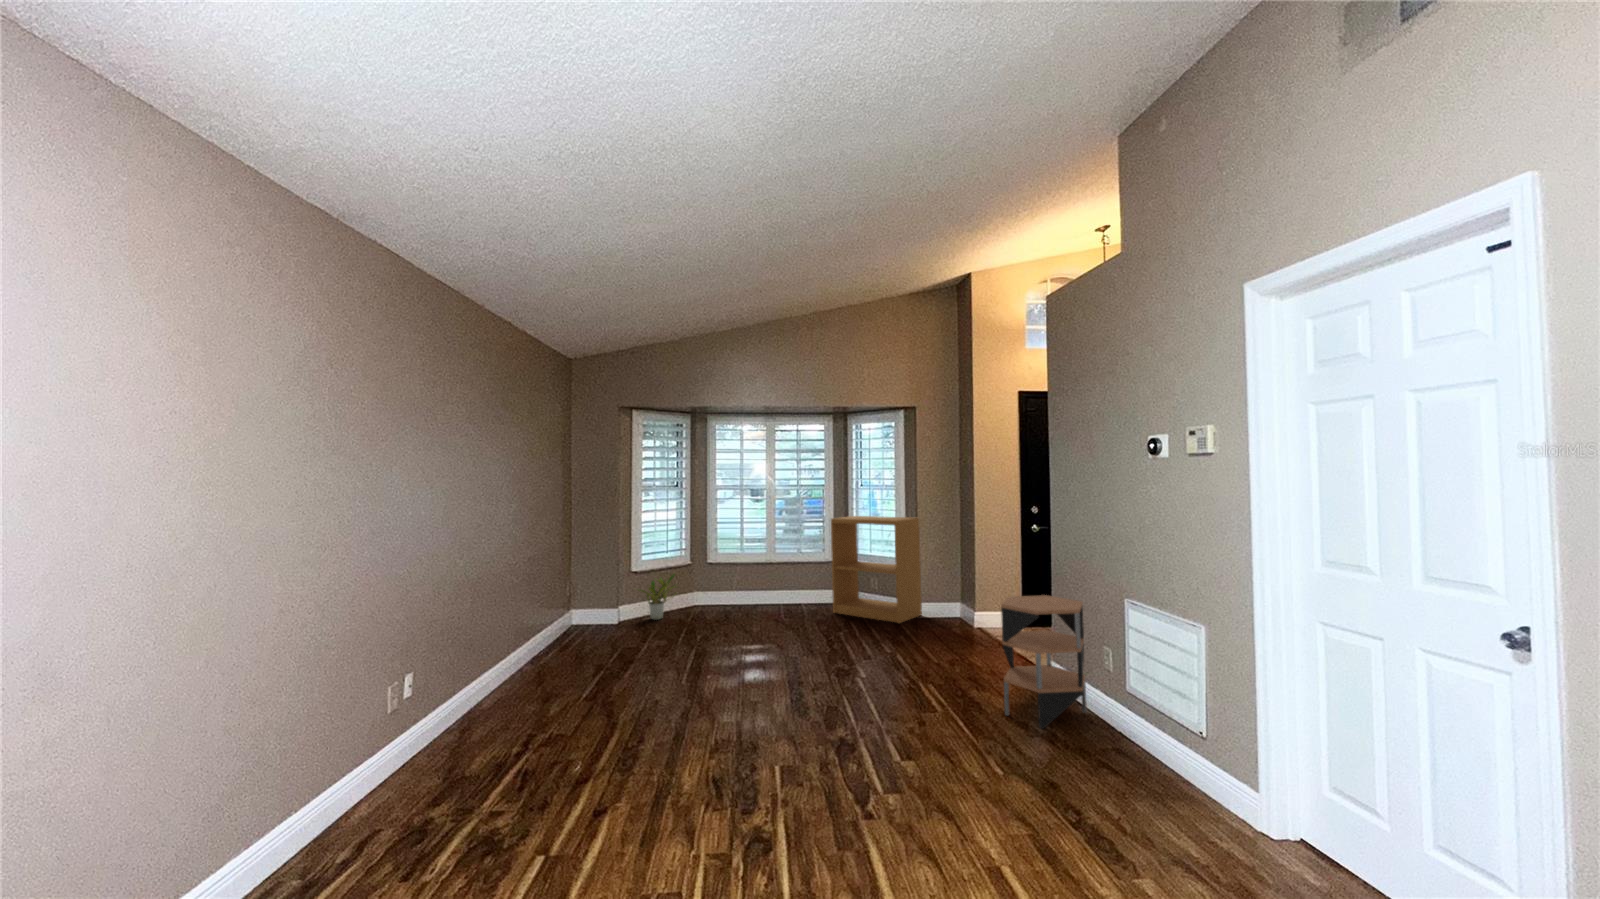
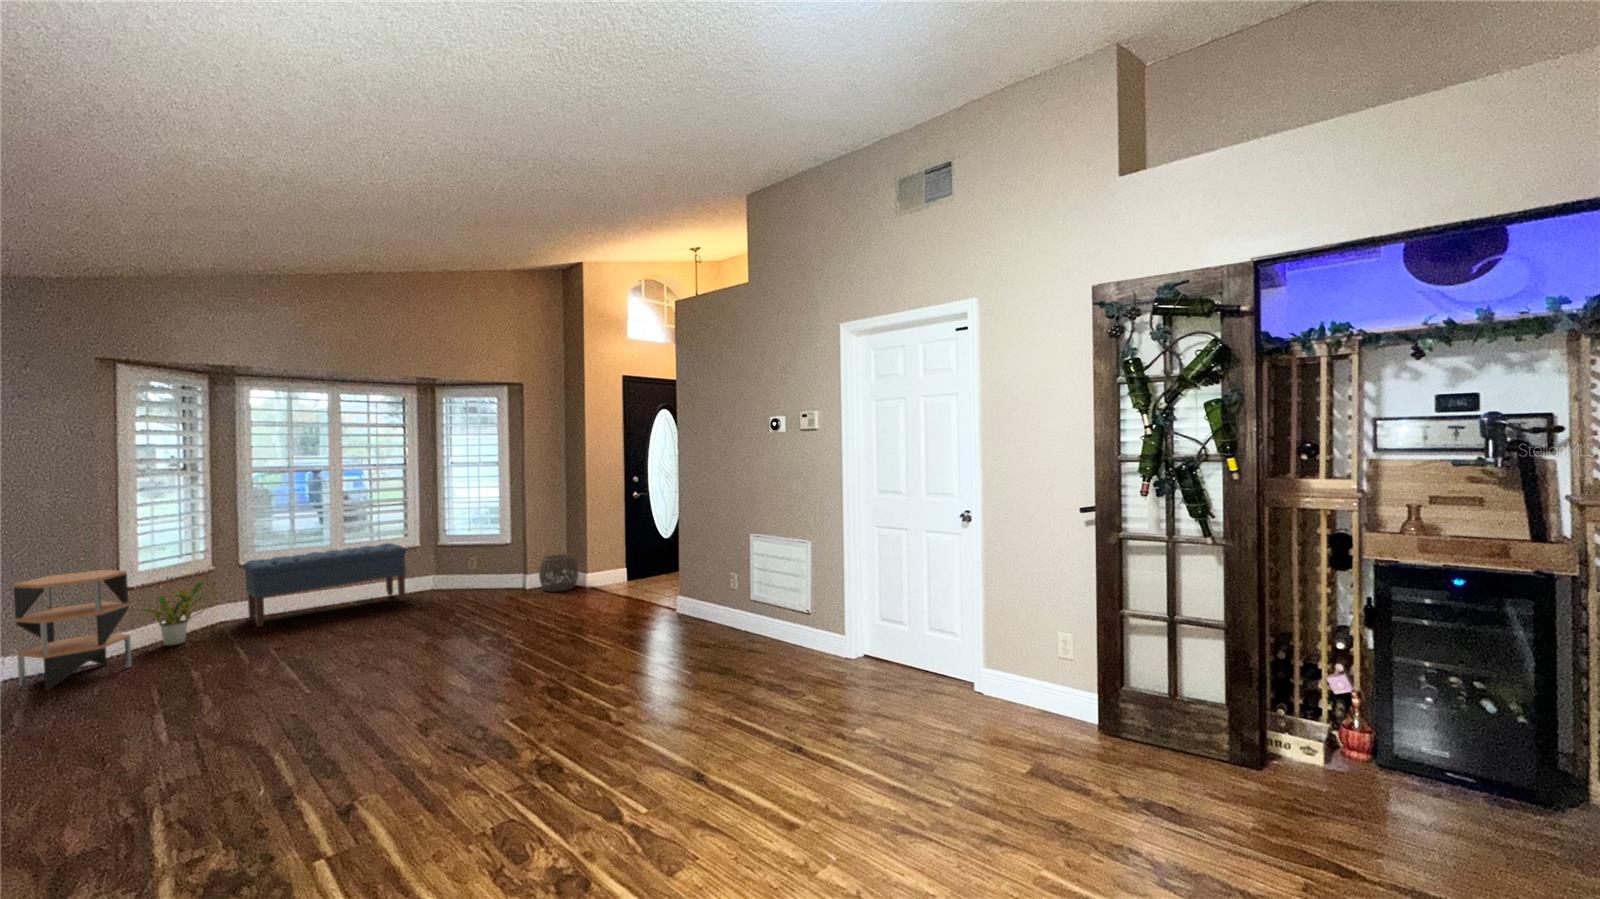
bookshelf: present [831,516,922,623] -> none [425,492,529,599]
bench: none [705,556,816,616] -> present [243,543,406,627]
woven basket: none [927,587,968,627] -> present [539,554,578,592]
side table: present [1001,595,1087,729] -> present [14,570,132,690]

